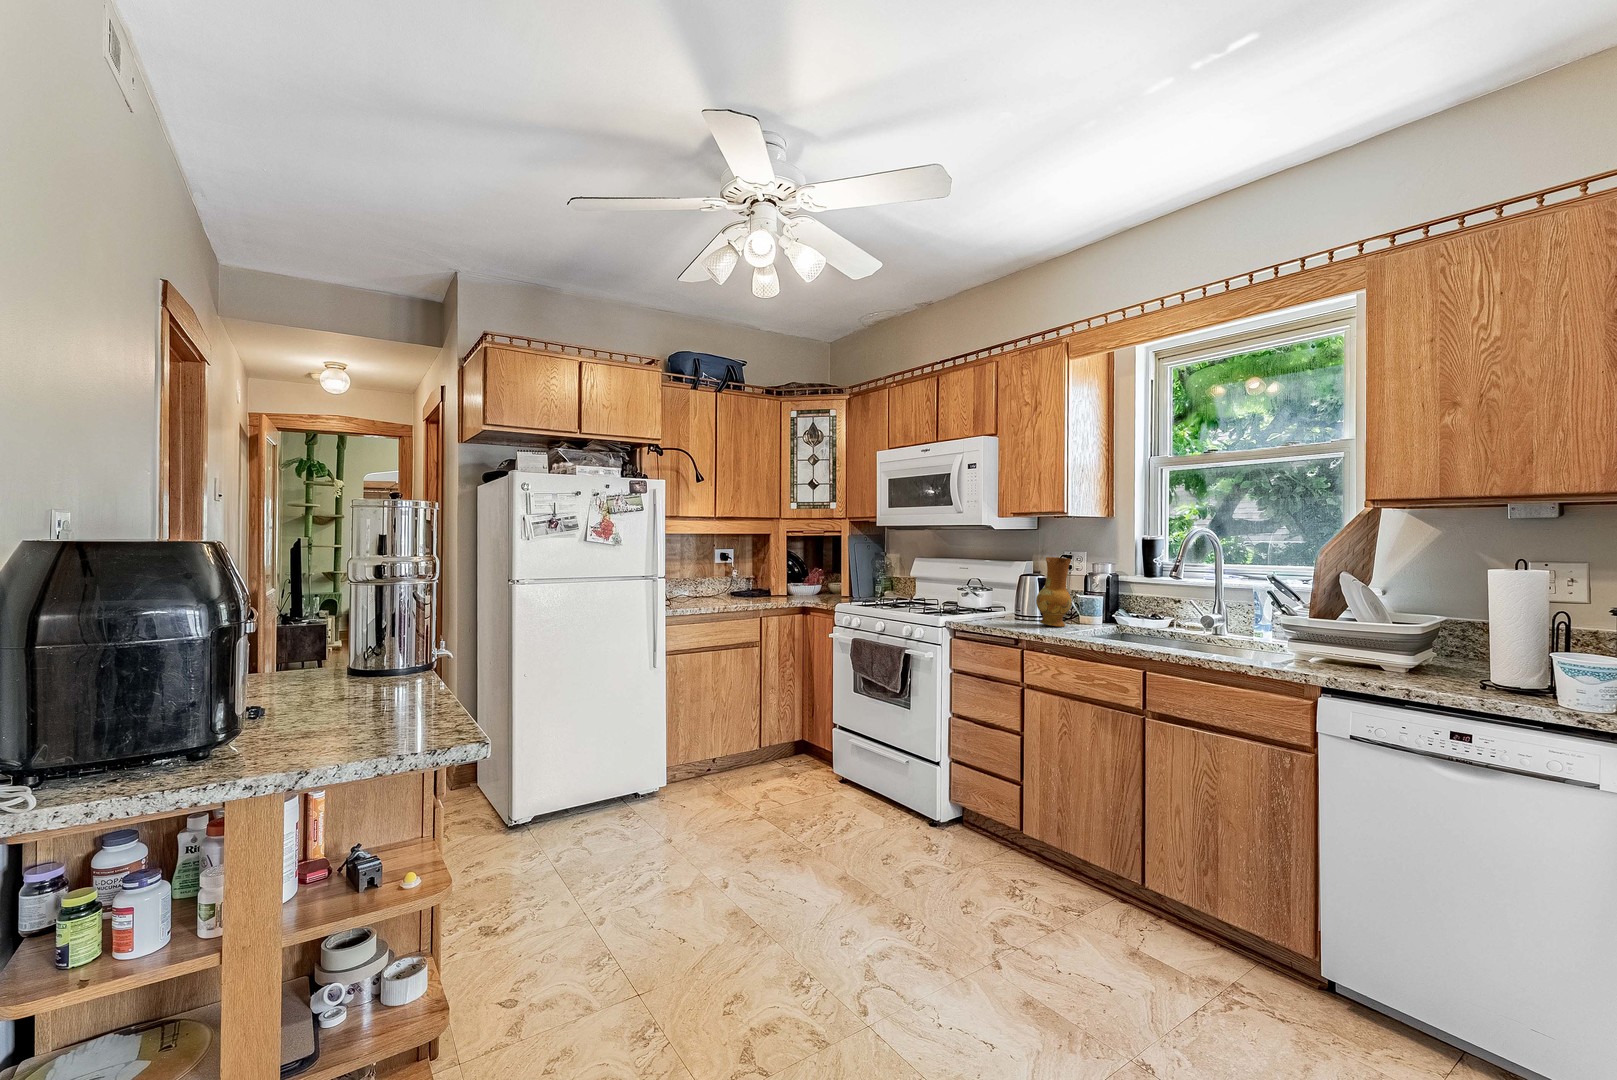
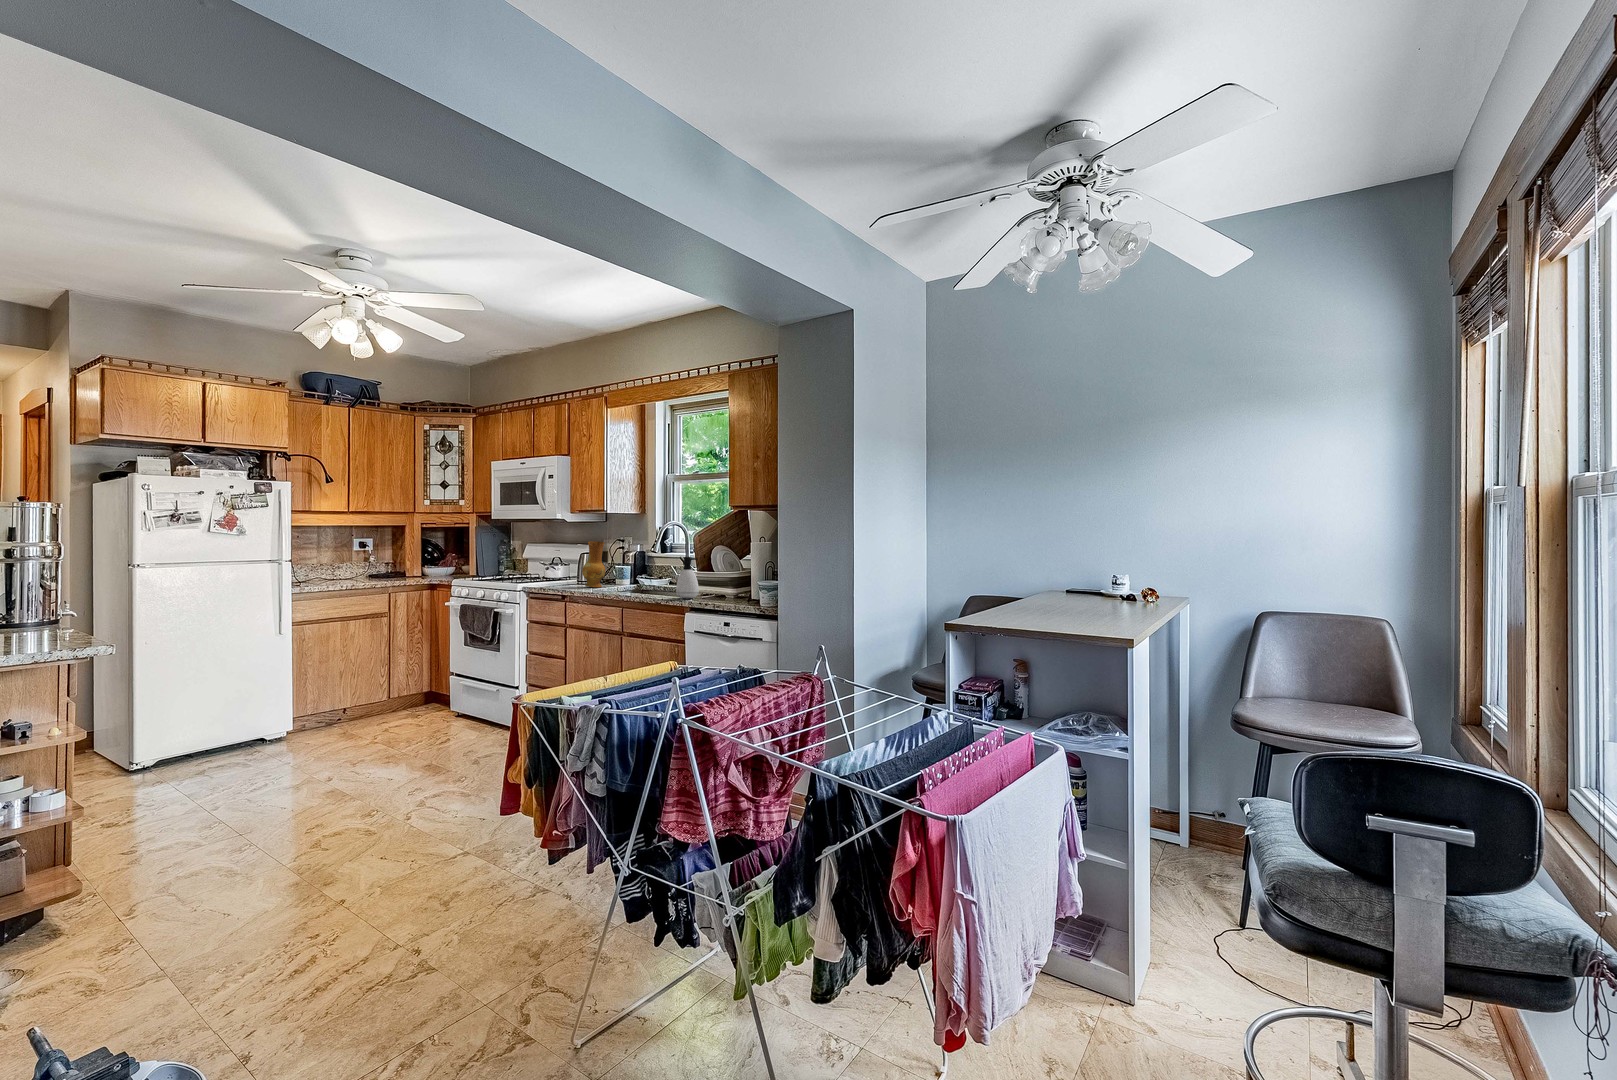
soap dispenser: none [1258,588,1306,662] -> present [676,557,699,598]

